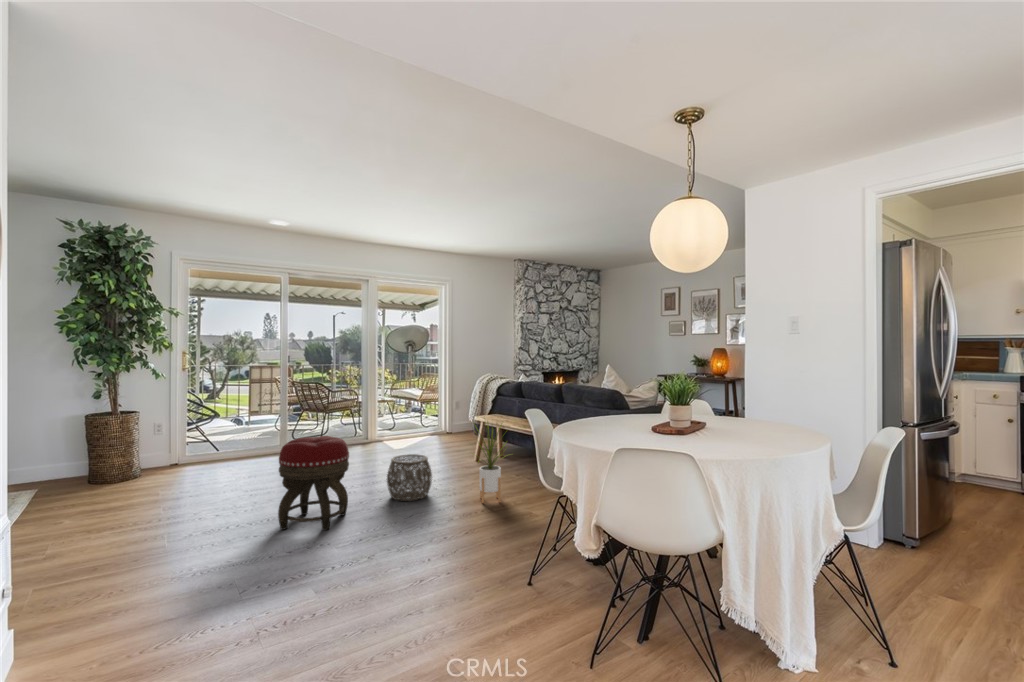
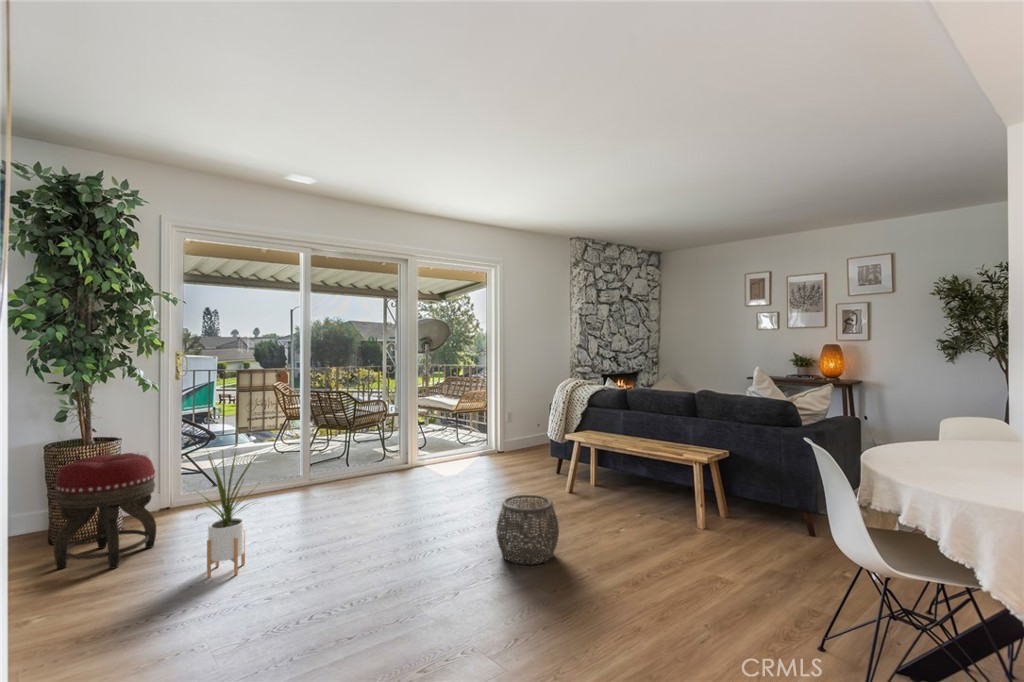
house plant: present [479,426,502,503] -> present [195,451,260,578]
footstool: present [278,436,349,530] -> present [54,453,156,569]

